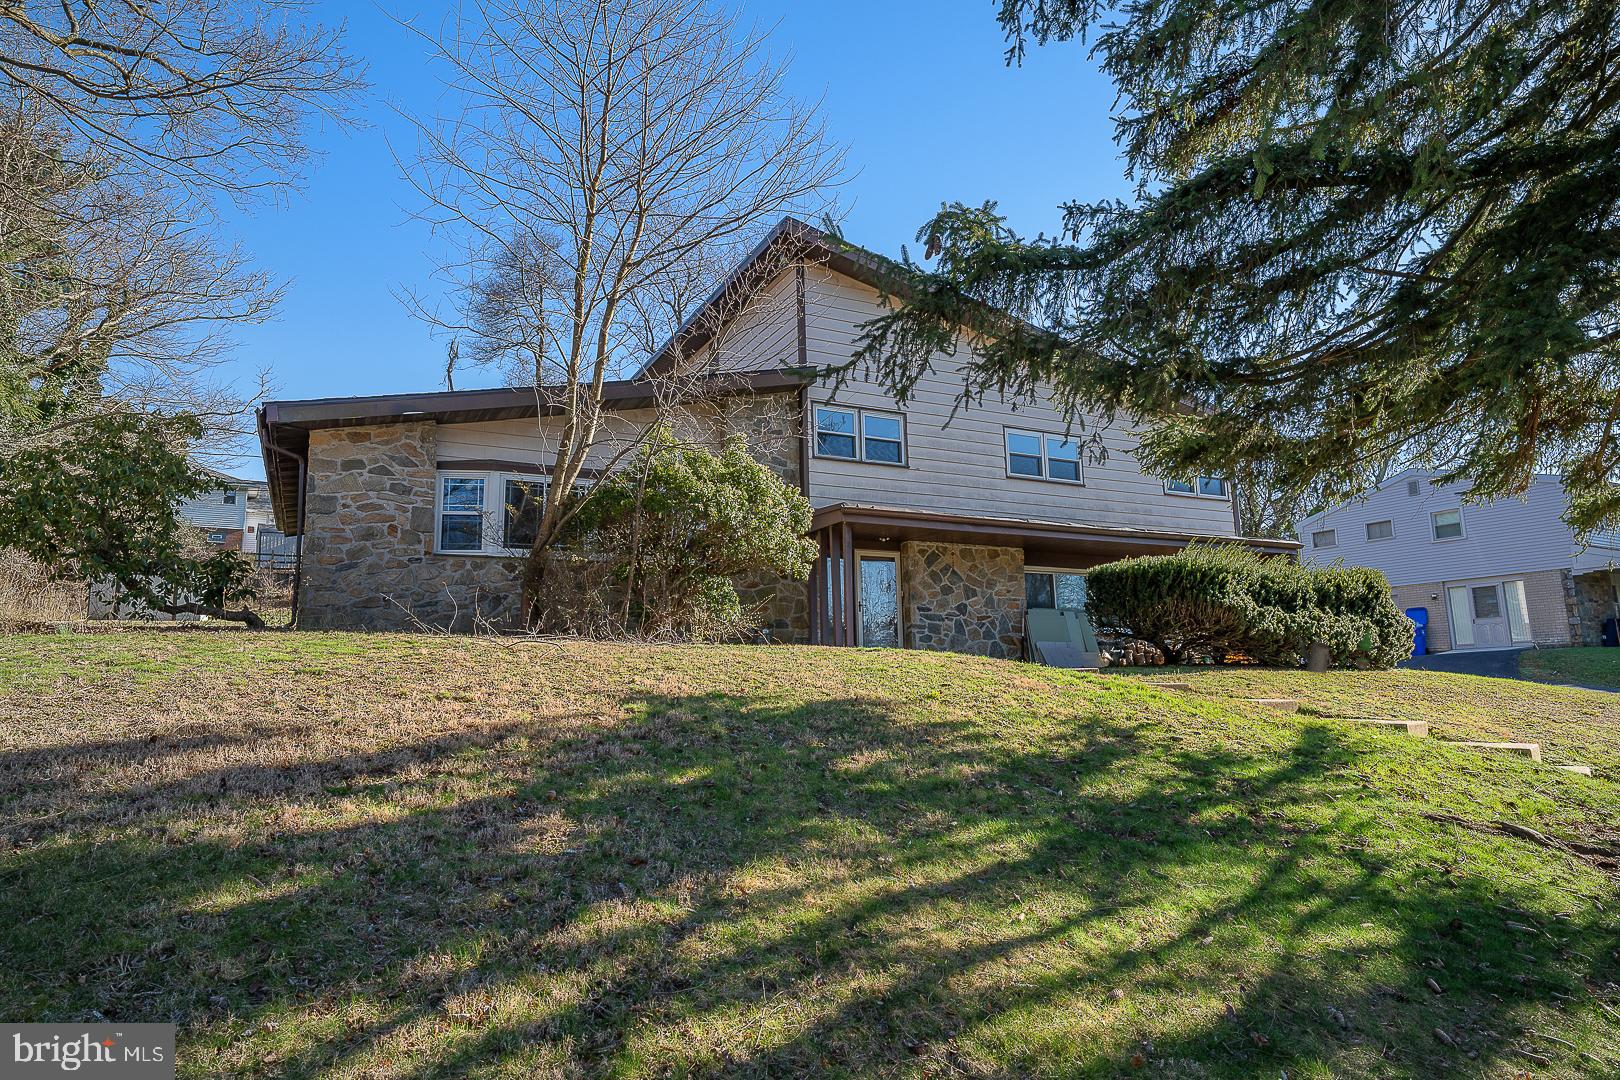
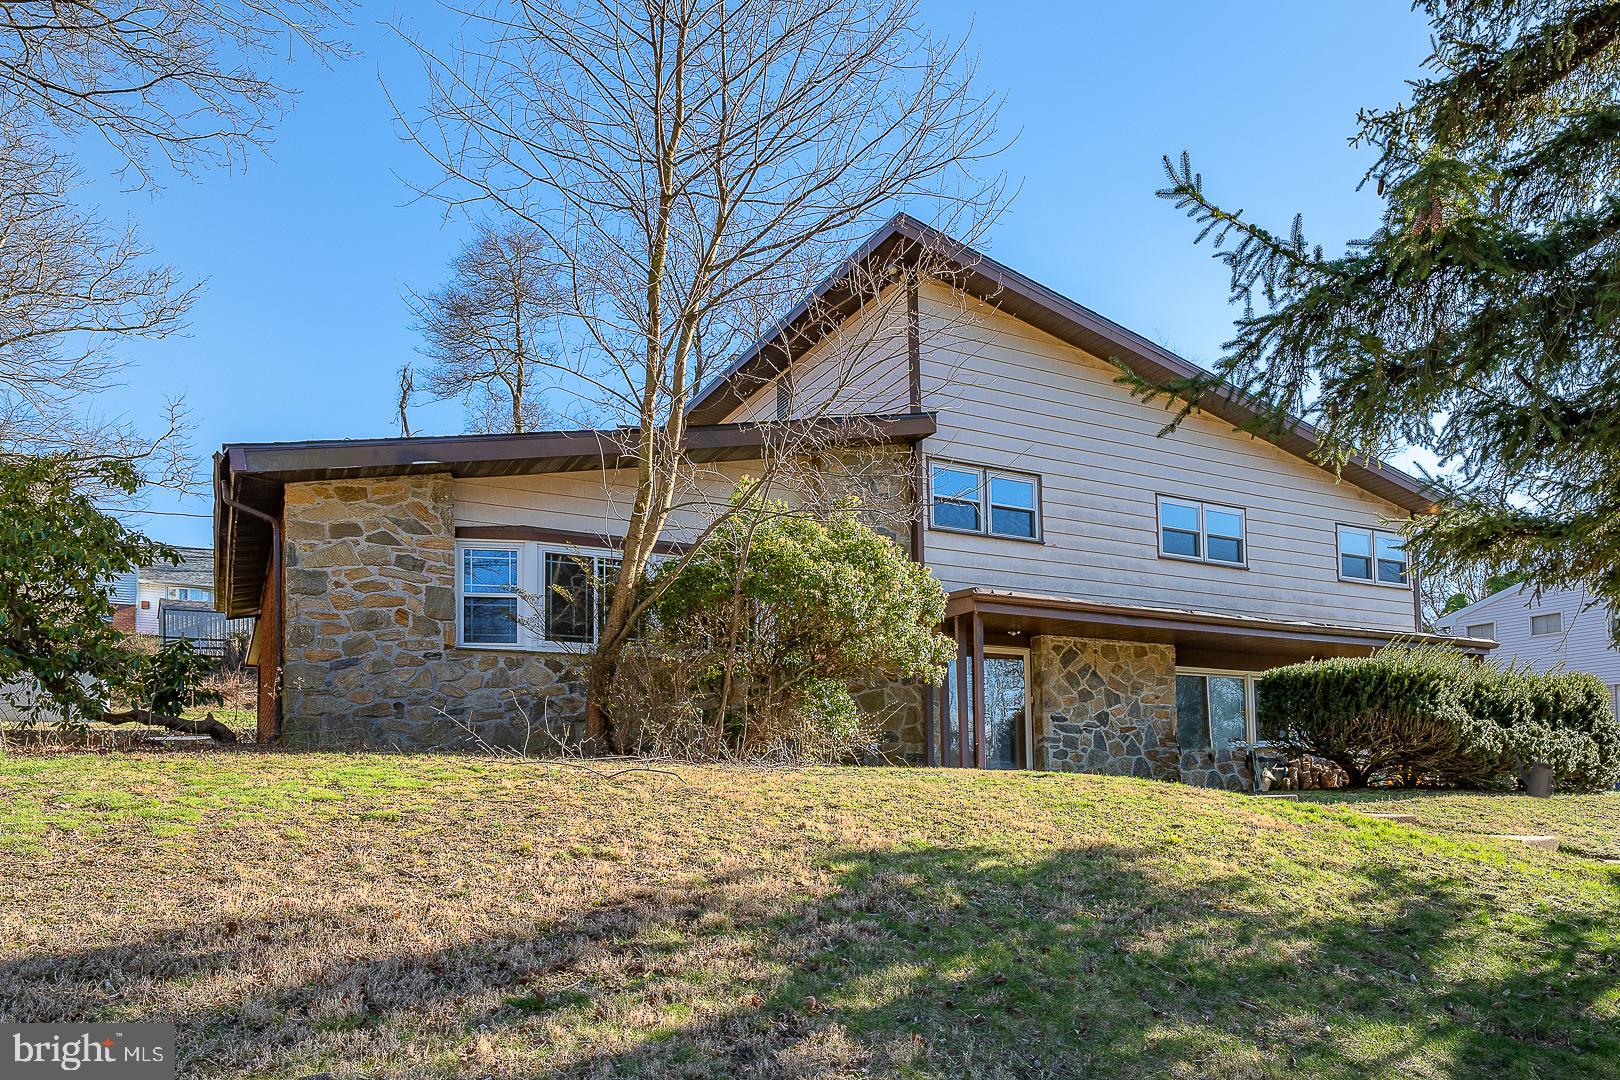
potted tree: present [1356,630,1372,669] -> none [1577,745,1597,795]

